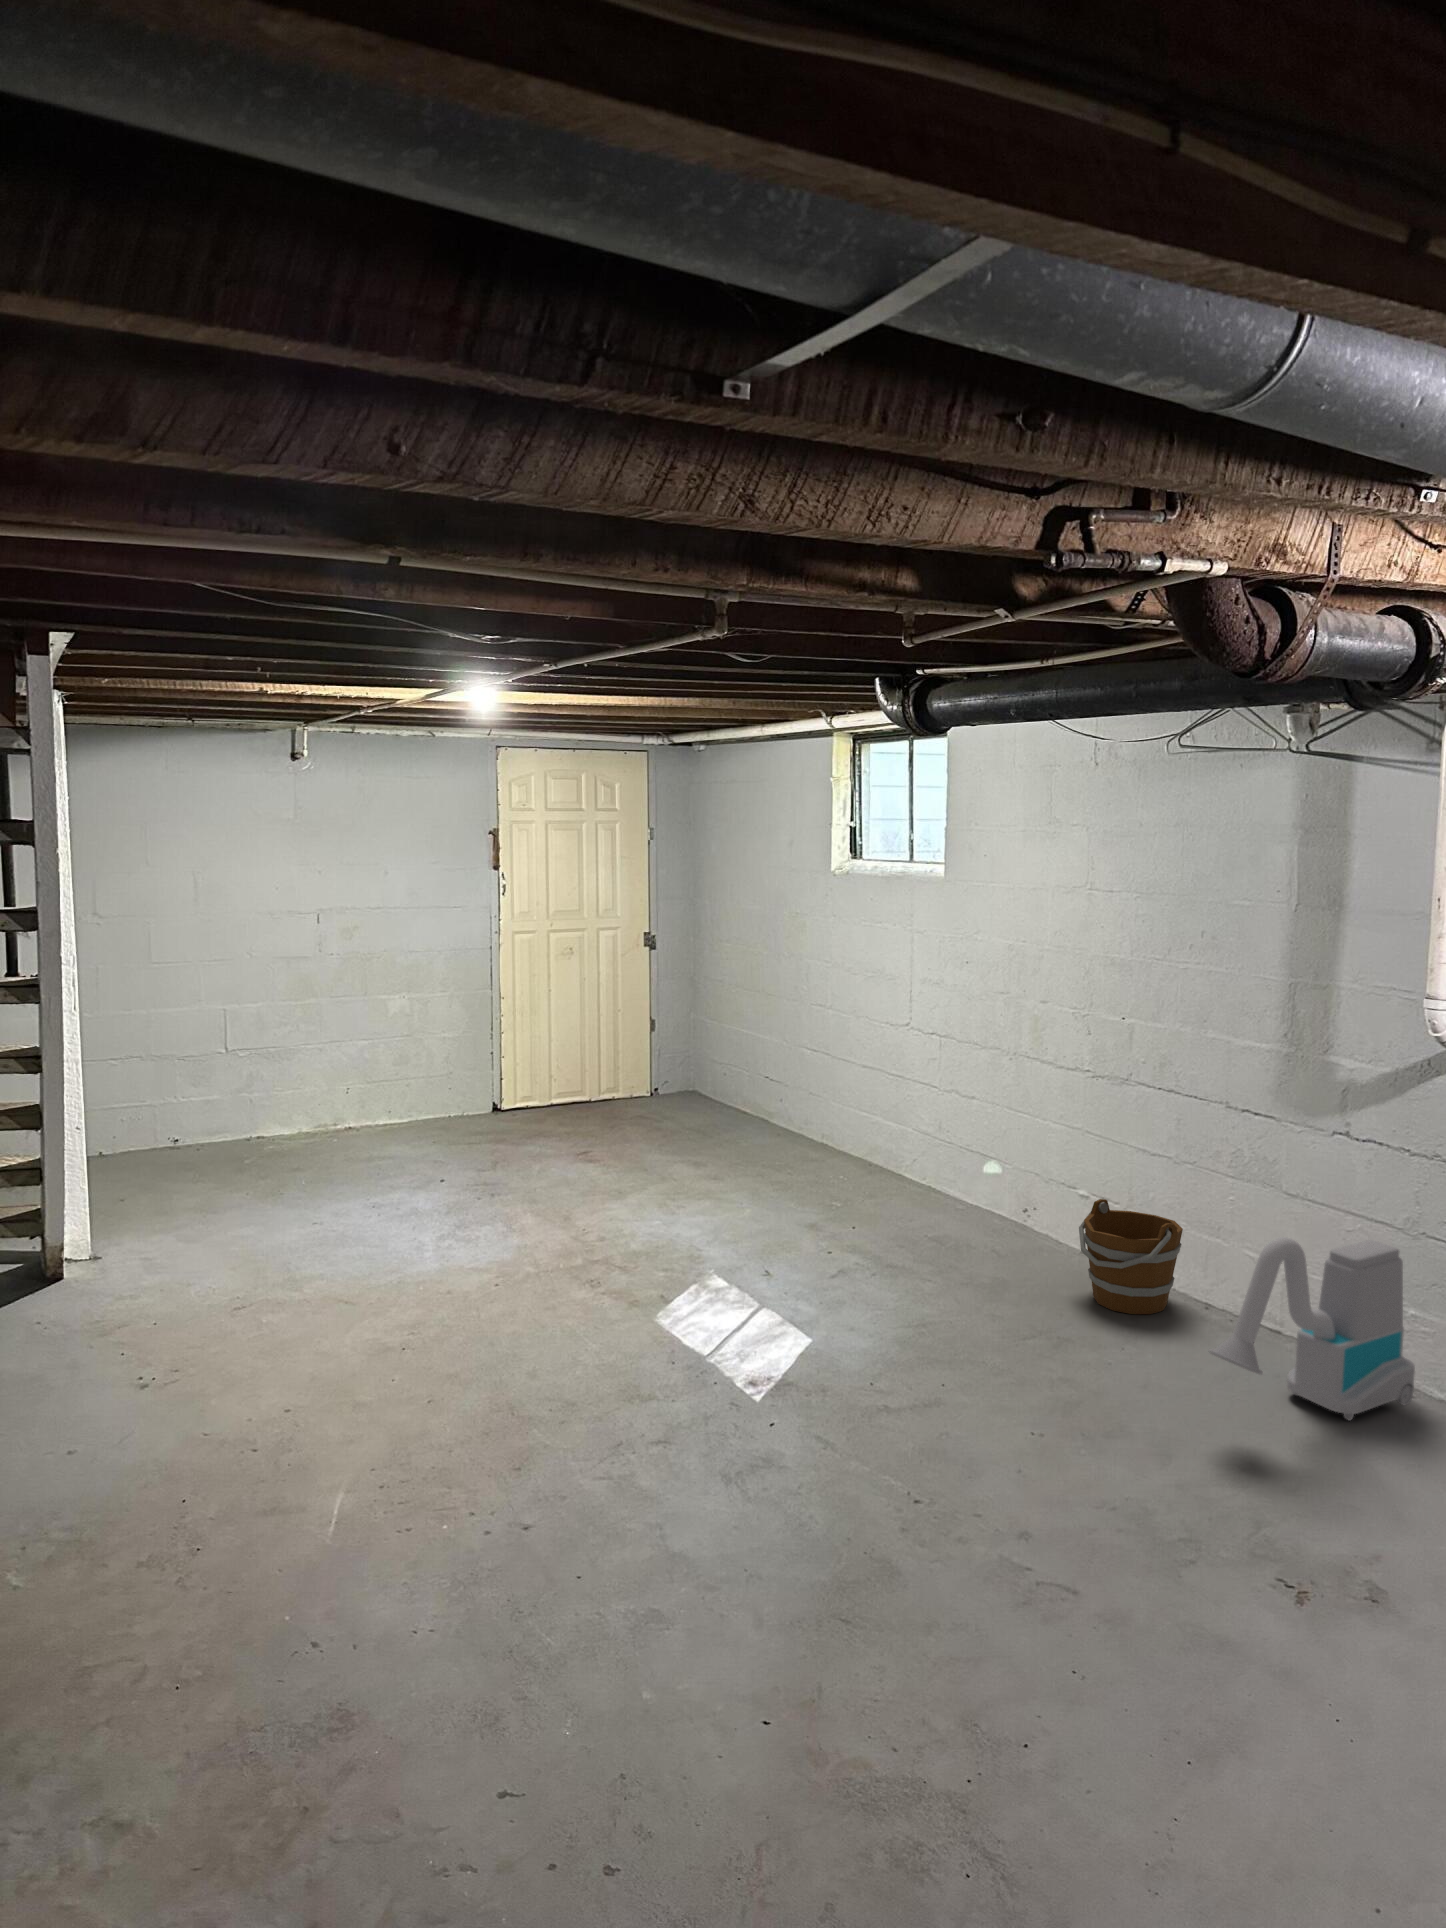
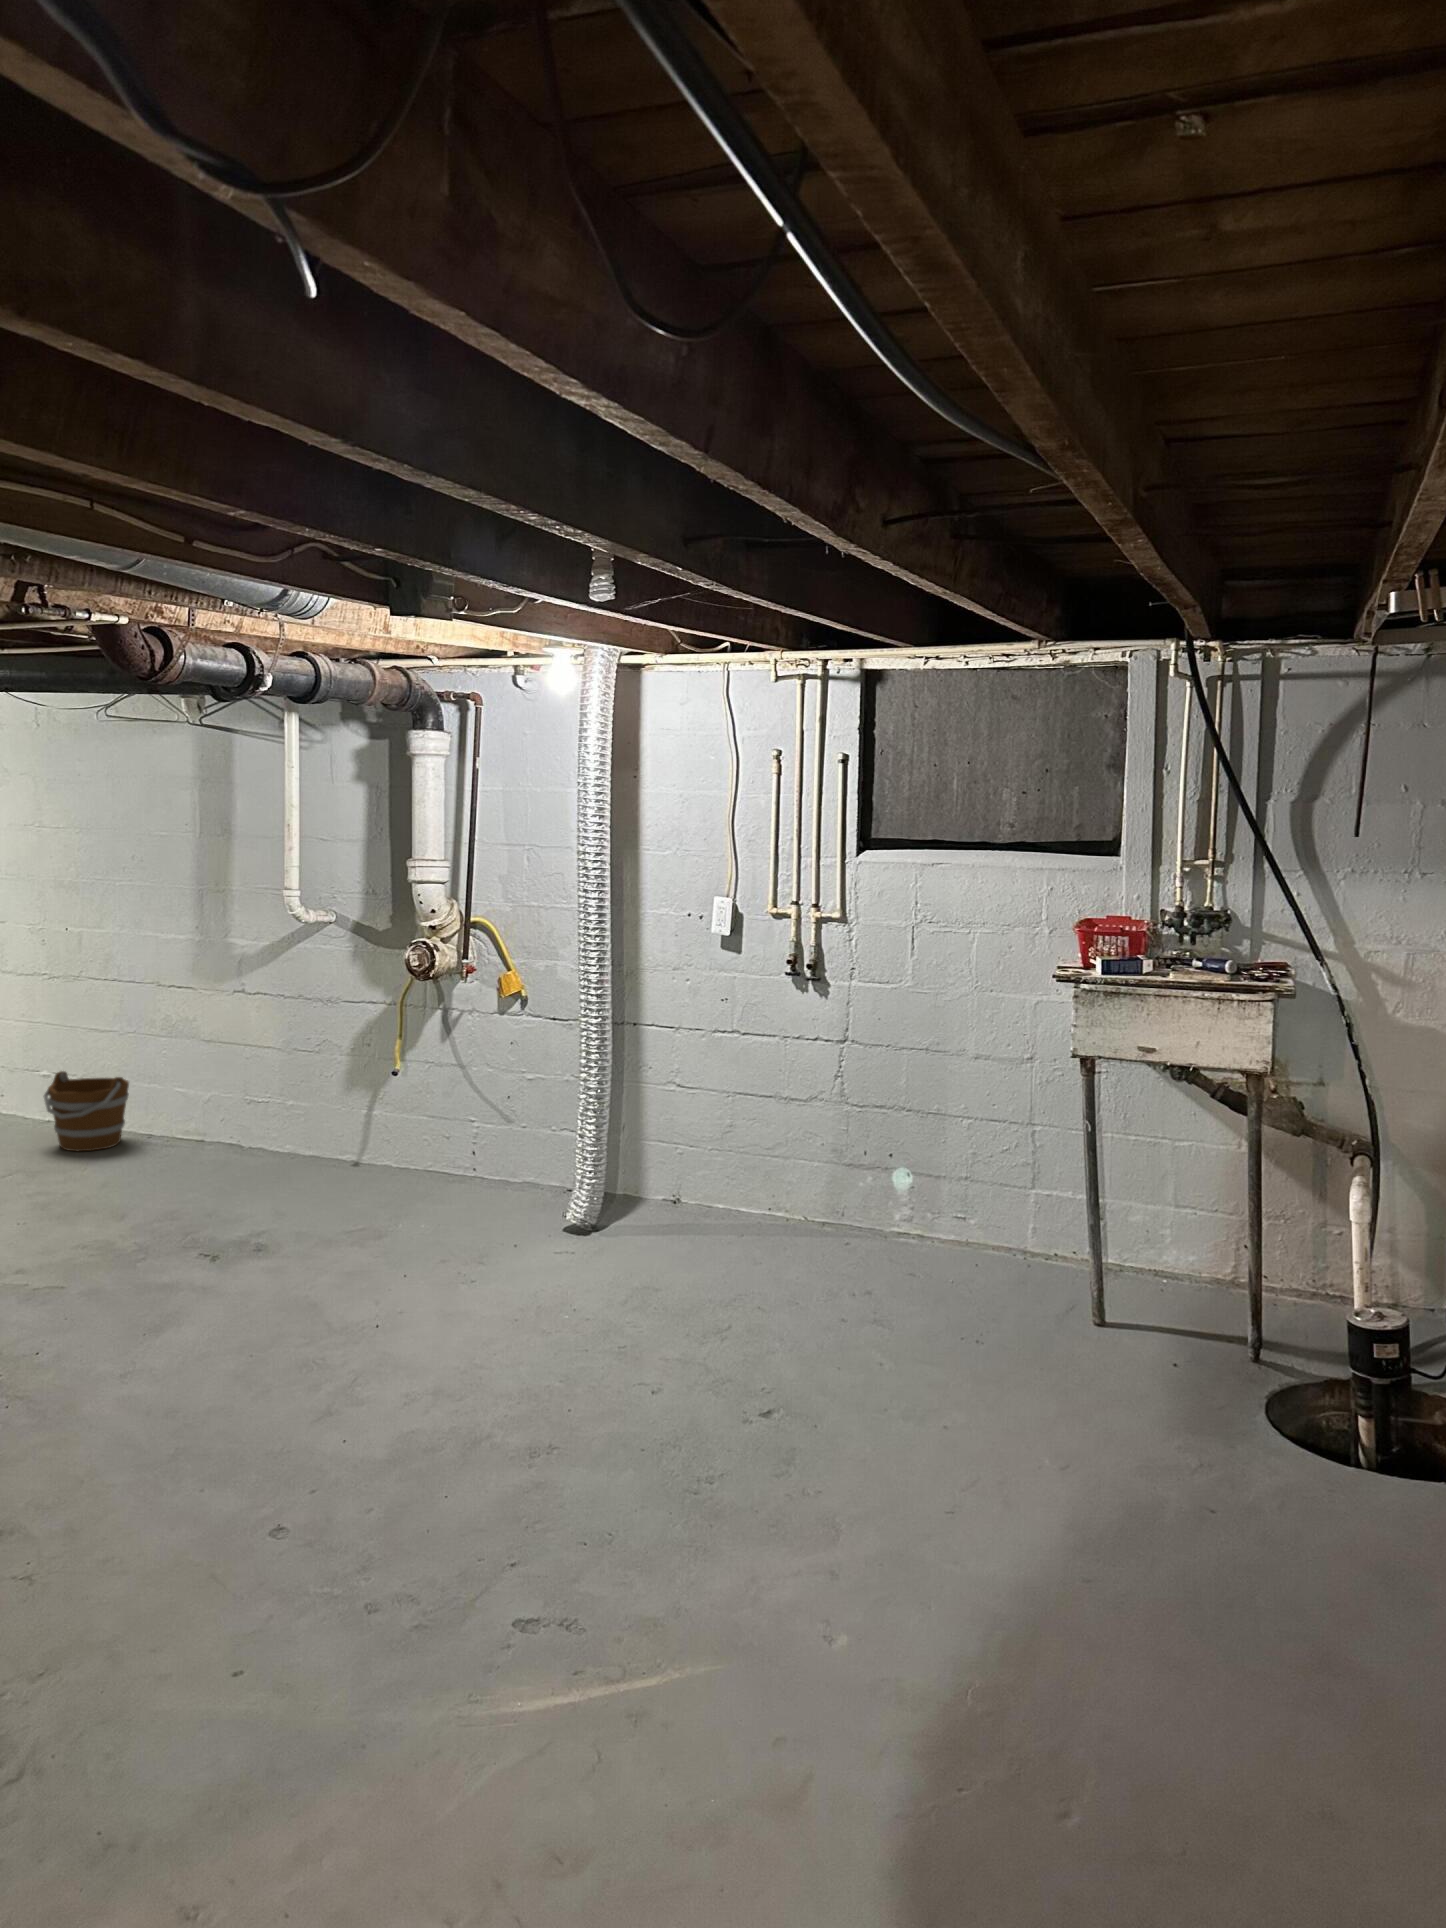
vacuum cleaner: present [1209,1237,1415,1420] -> none [152,1055,293,1173]

